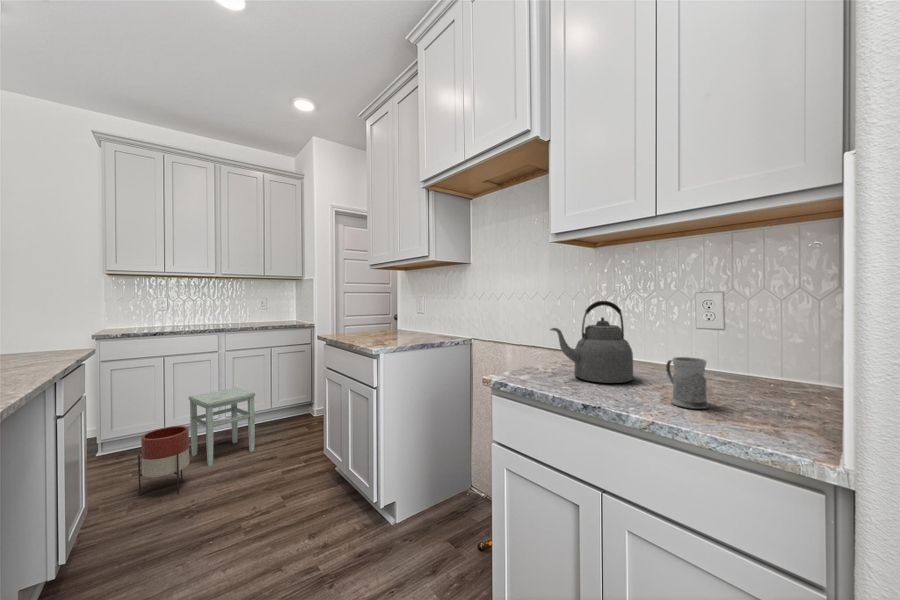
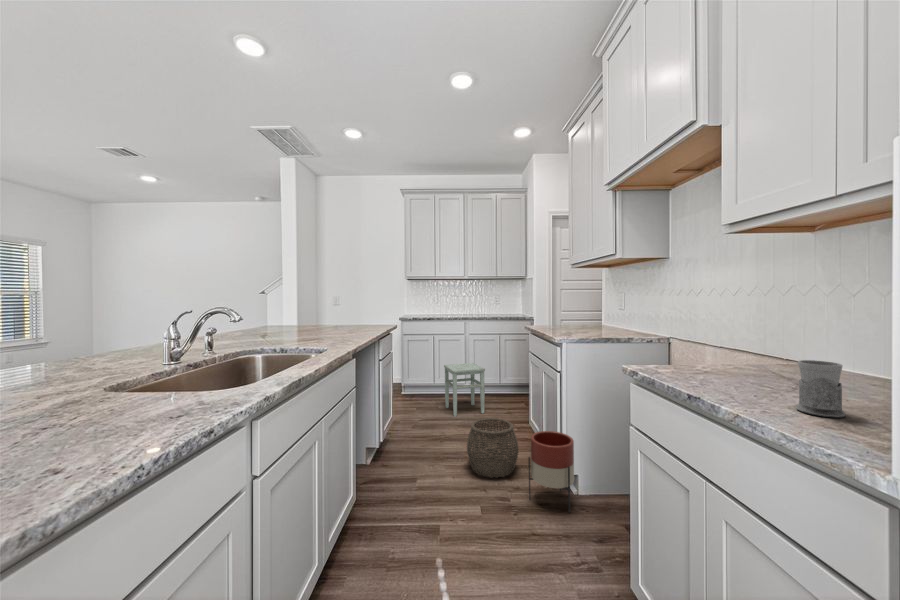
kettle: present [550,301,634,383] -> none [689,298,798,387]
planter: present [138,426,190,495] -> present [529,431,574,513]
woven basket: none [245,458,321,545] -> present [467,418,519,478]

